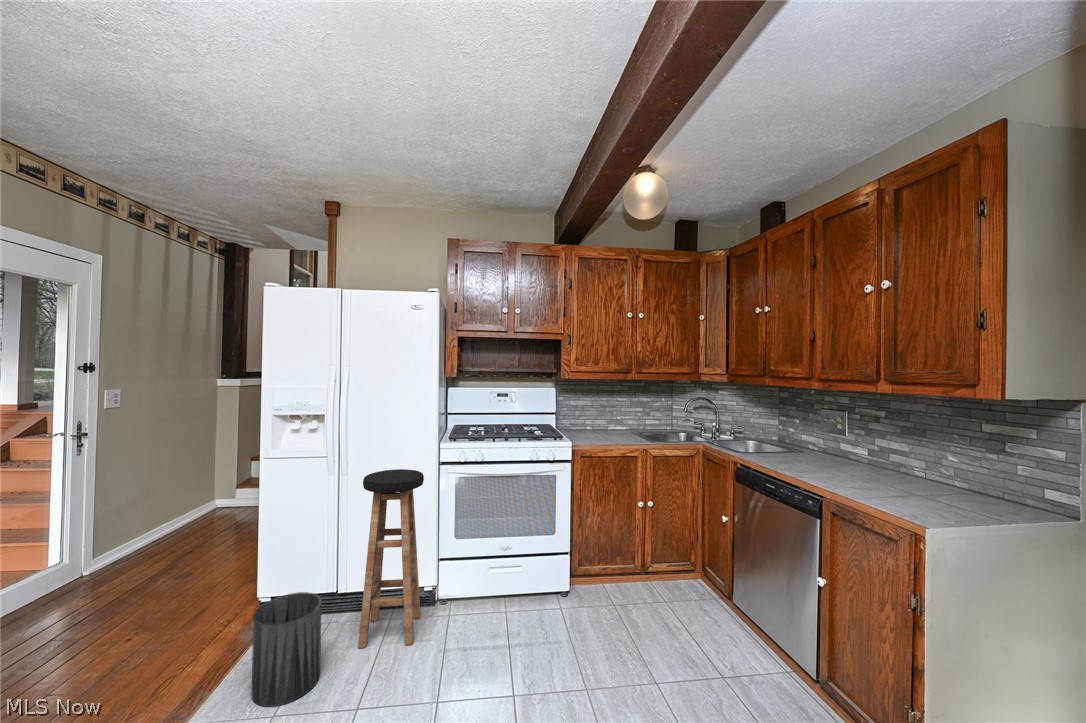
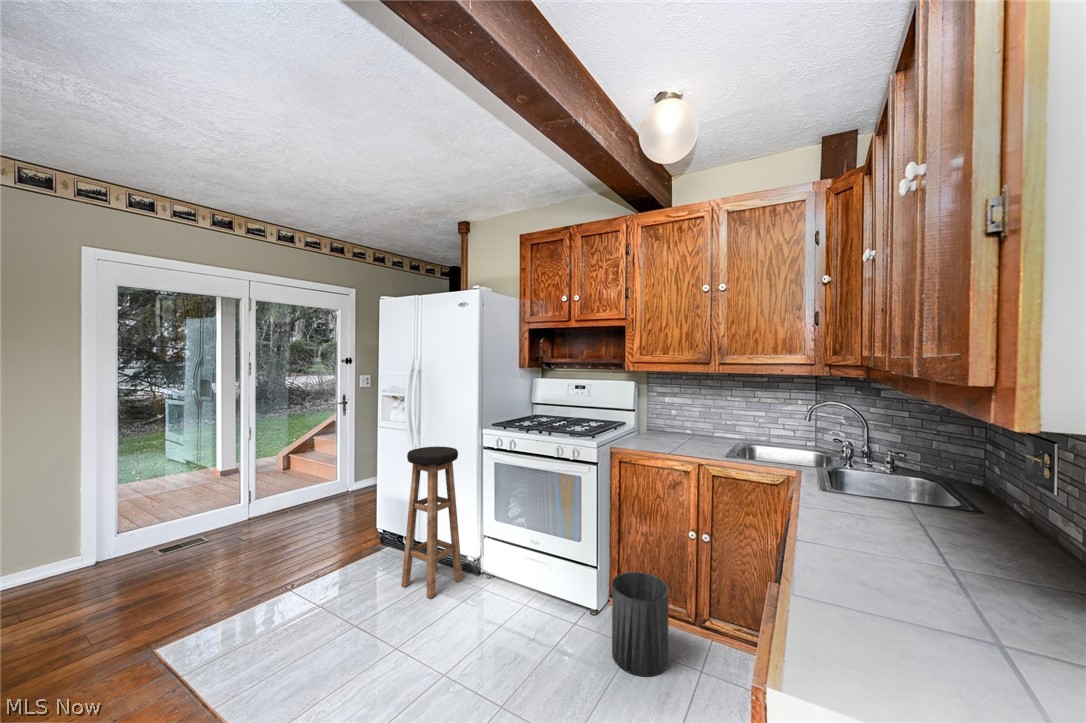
trash can: present [252,592,322,707] -> present [612,572,669,676]

